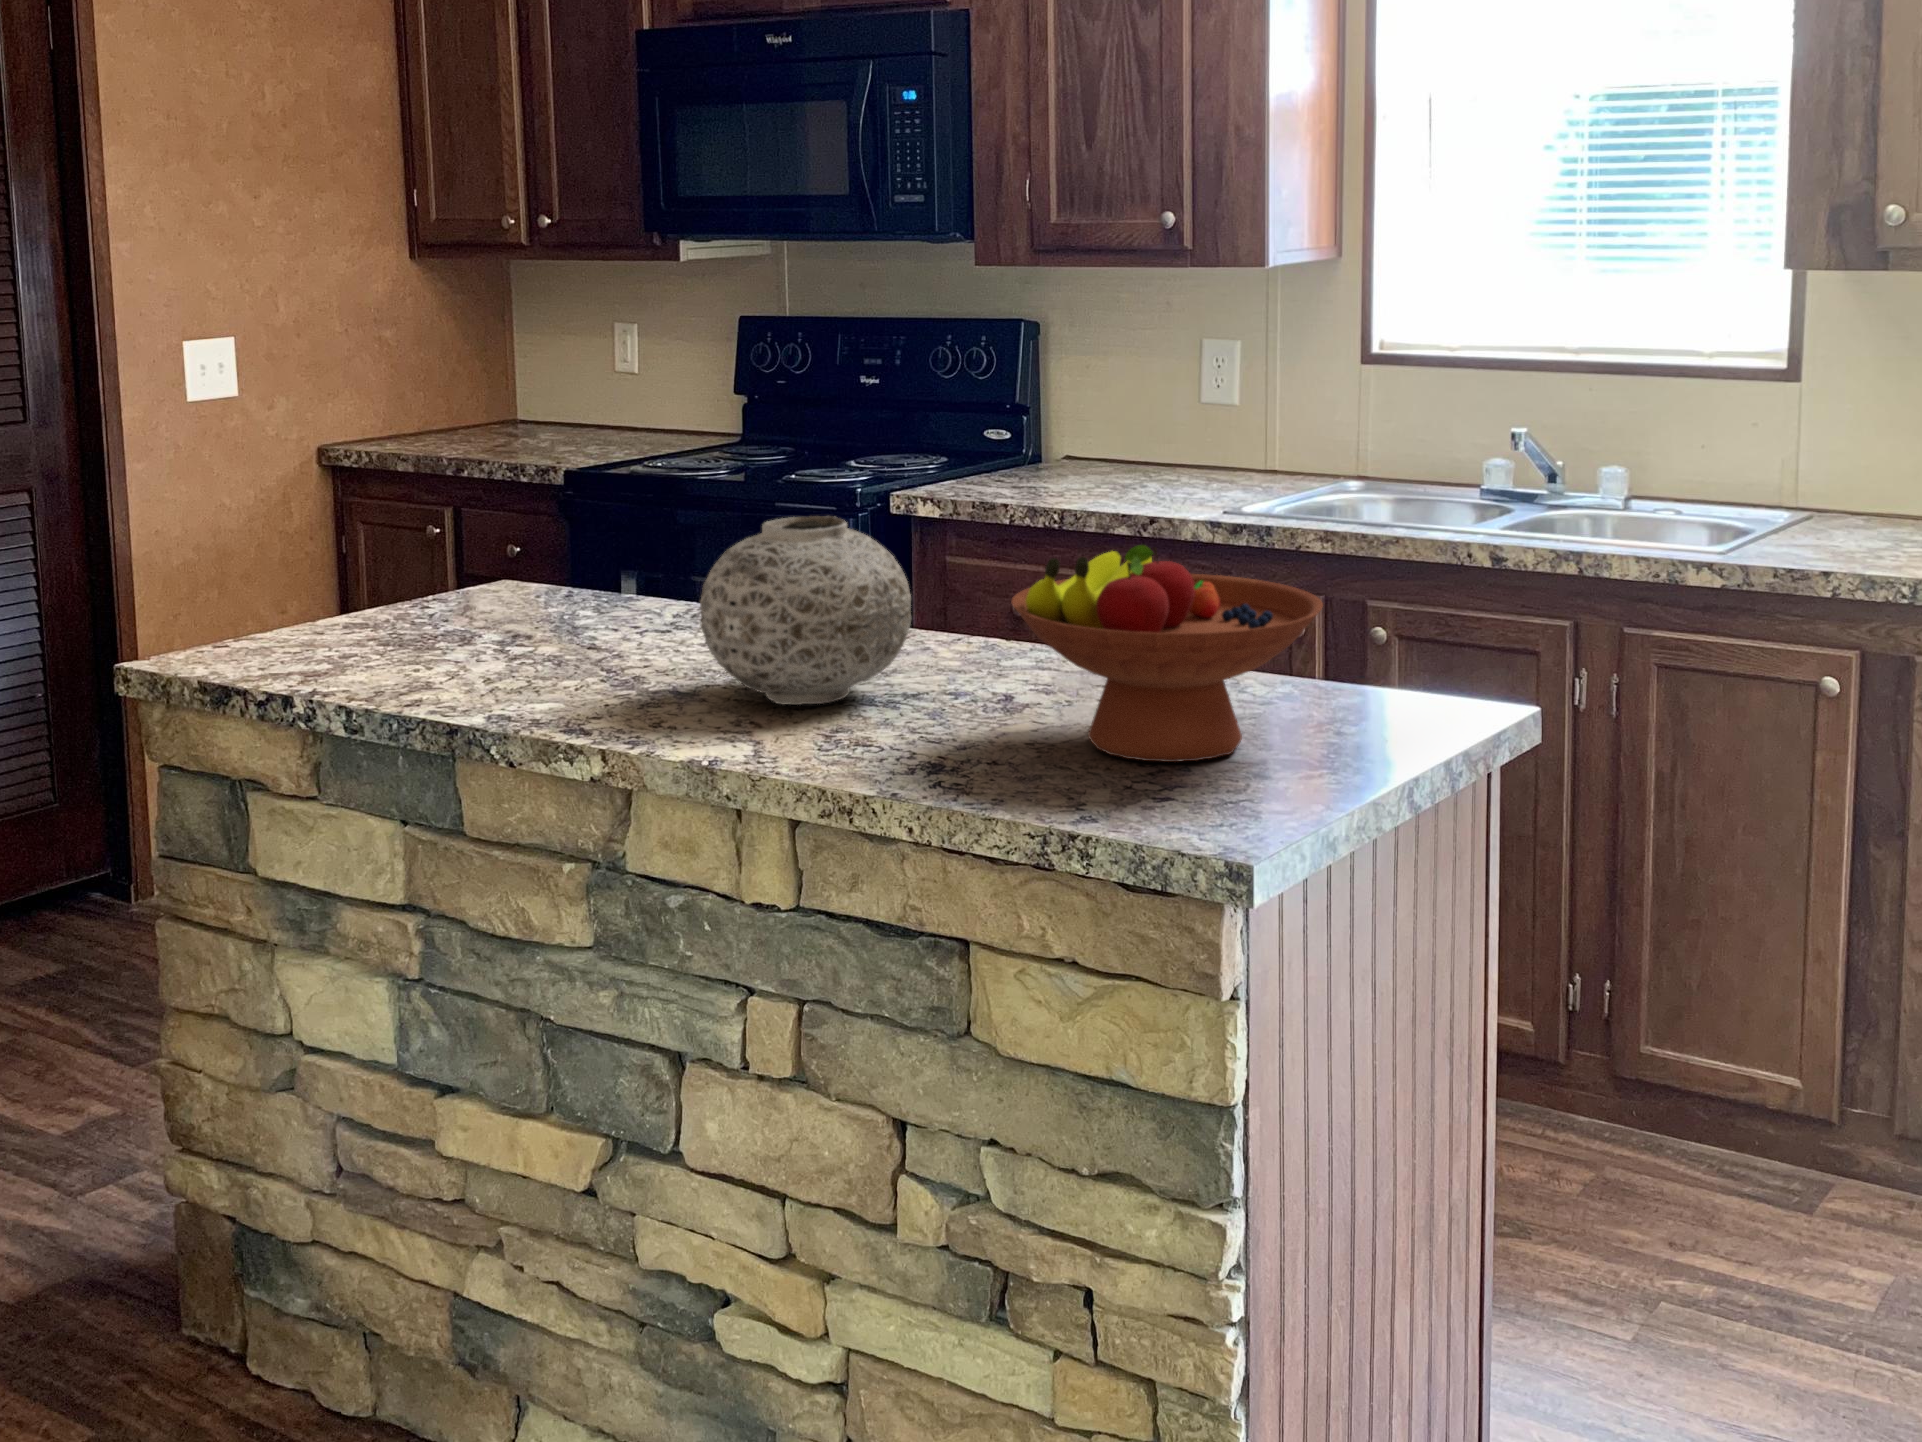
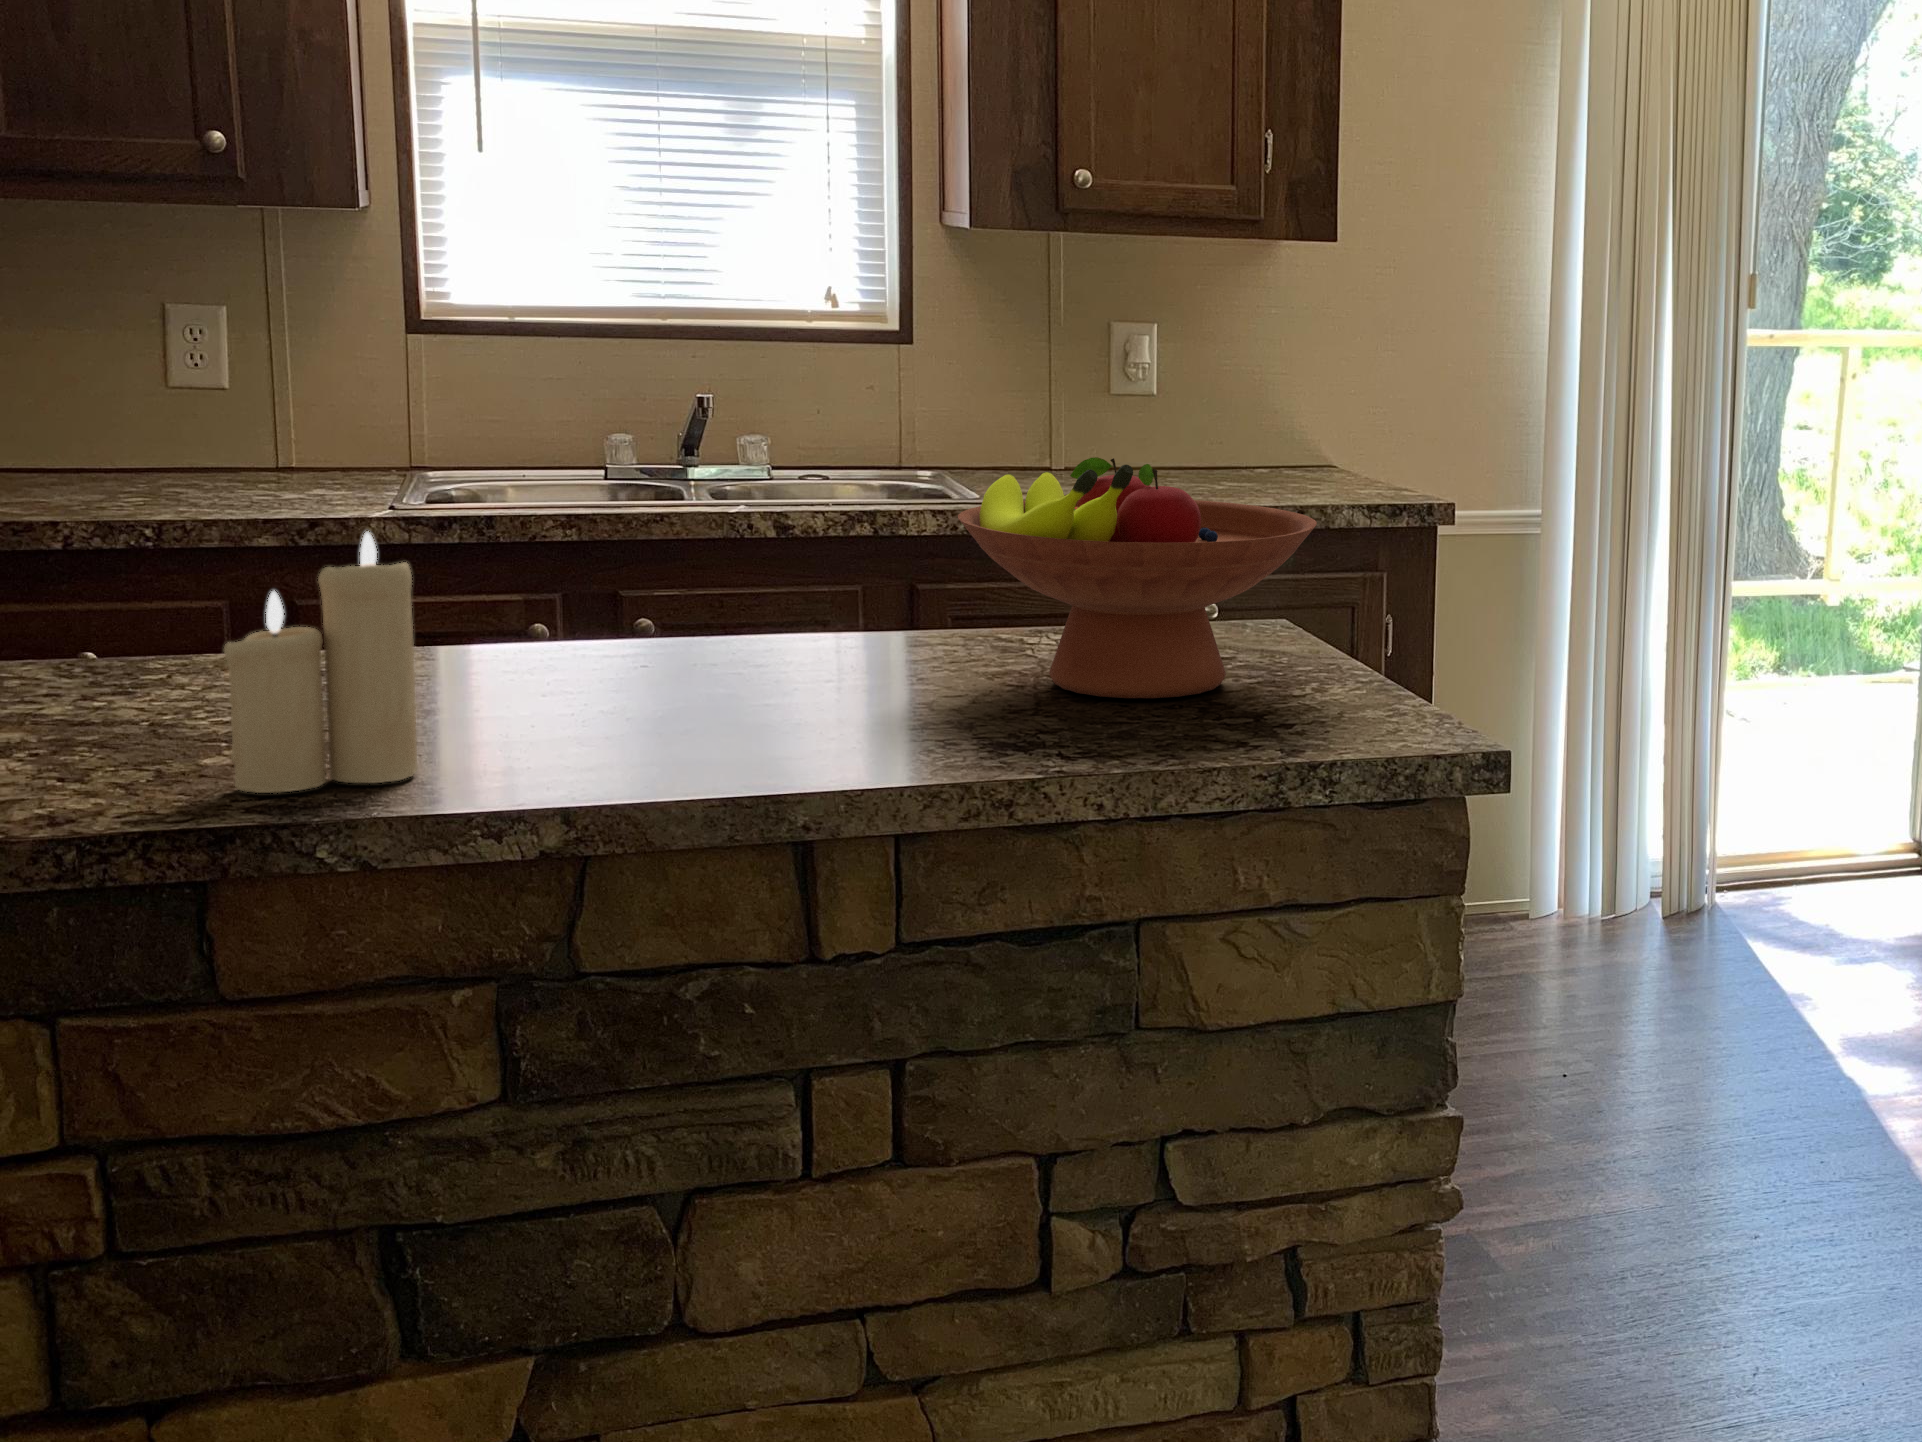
vase: present [700,516,911,705] -> none [437,462,748,723]
candle: none [513,556,618,720] -> present [224,532,418,793]

